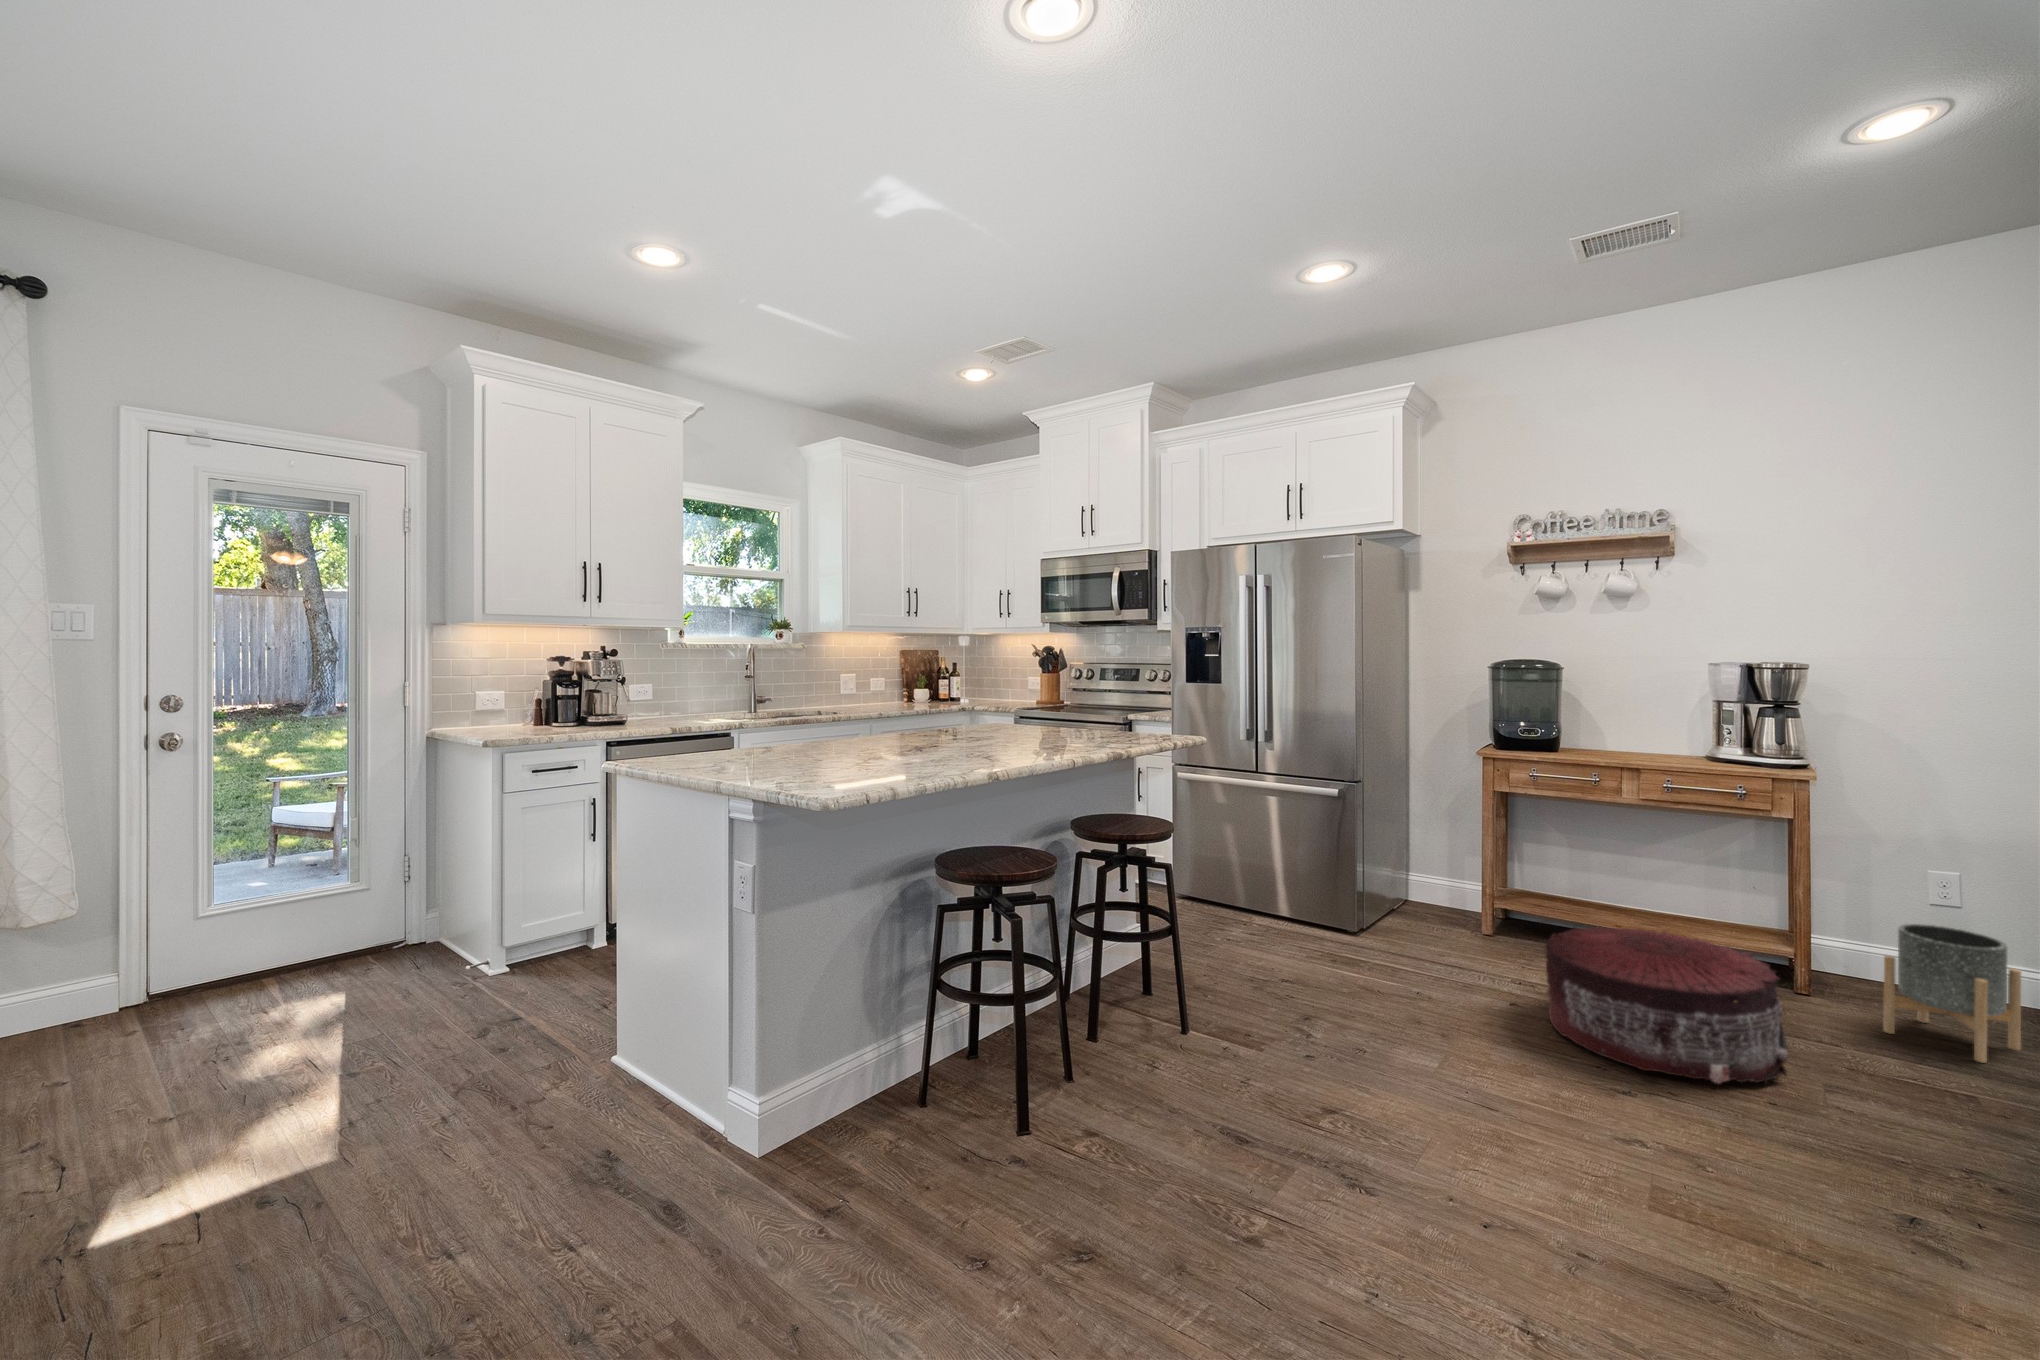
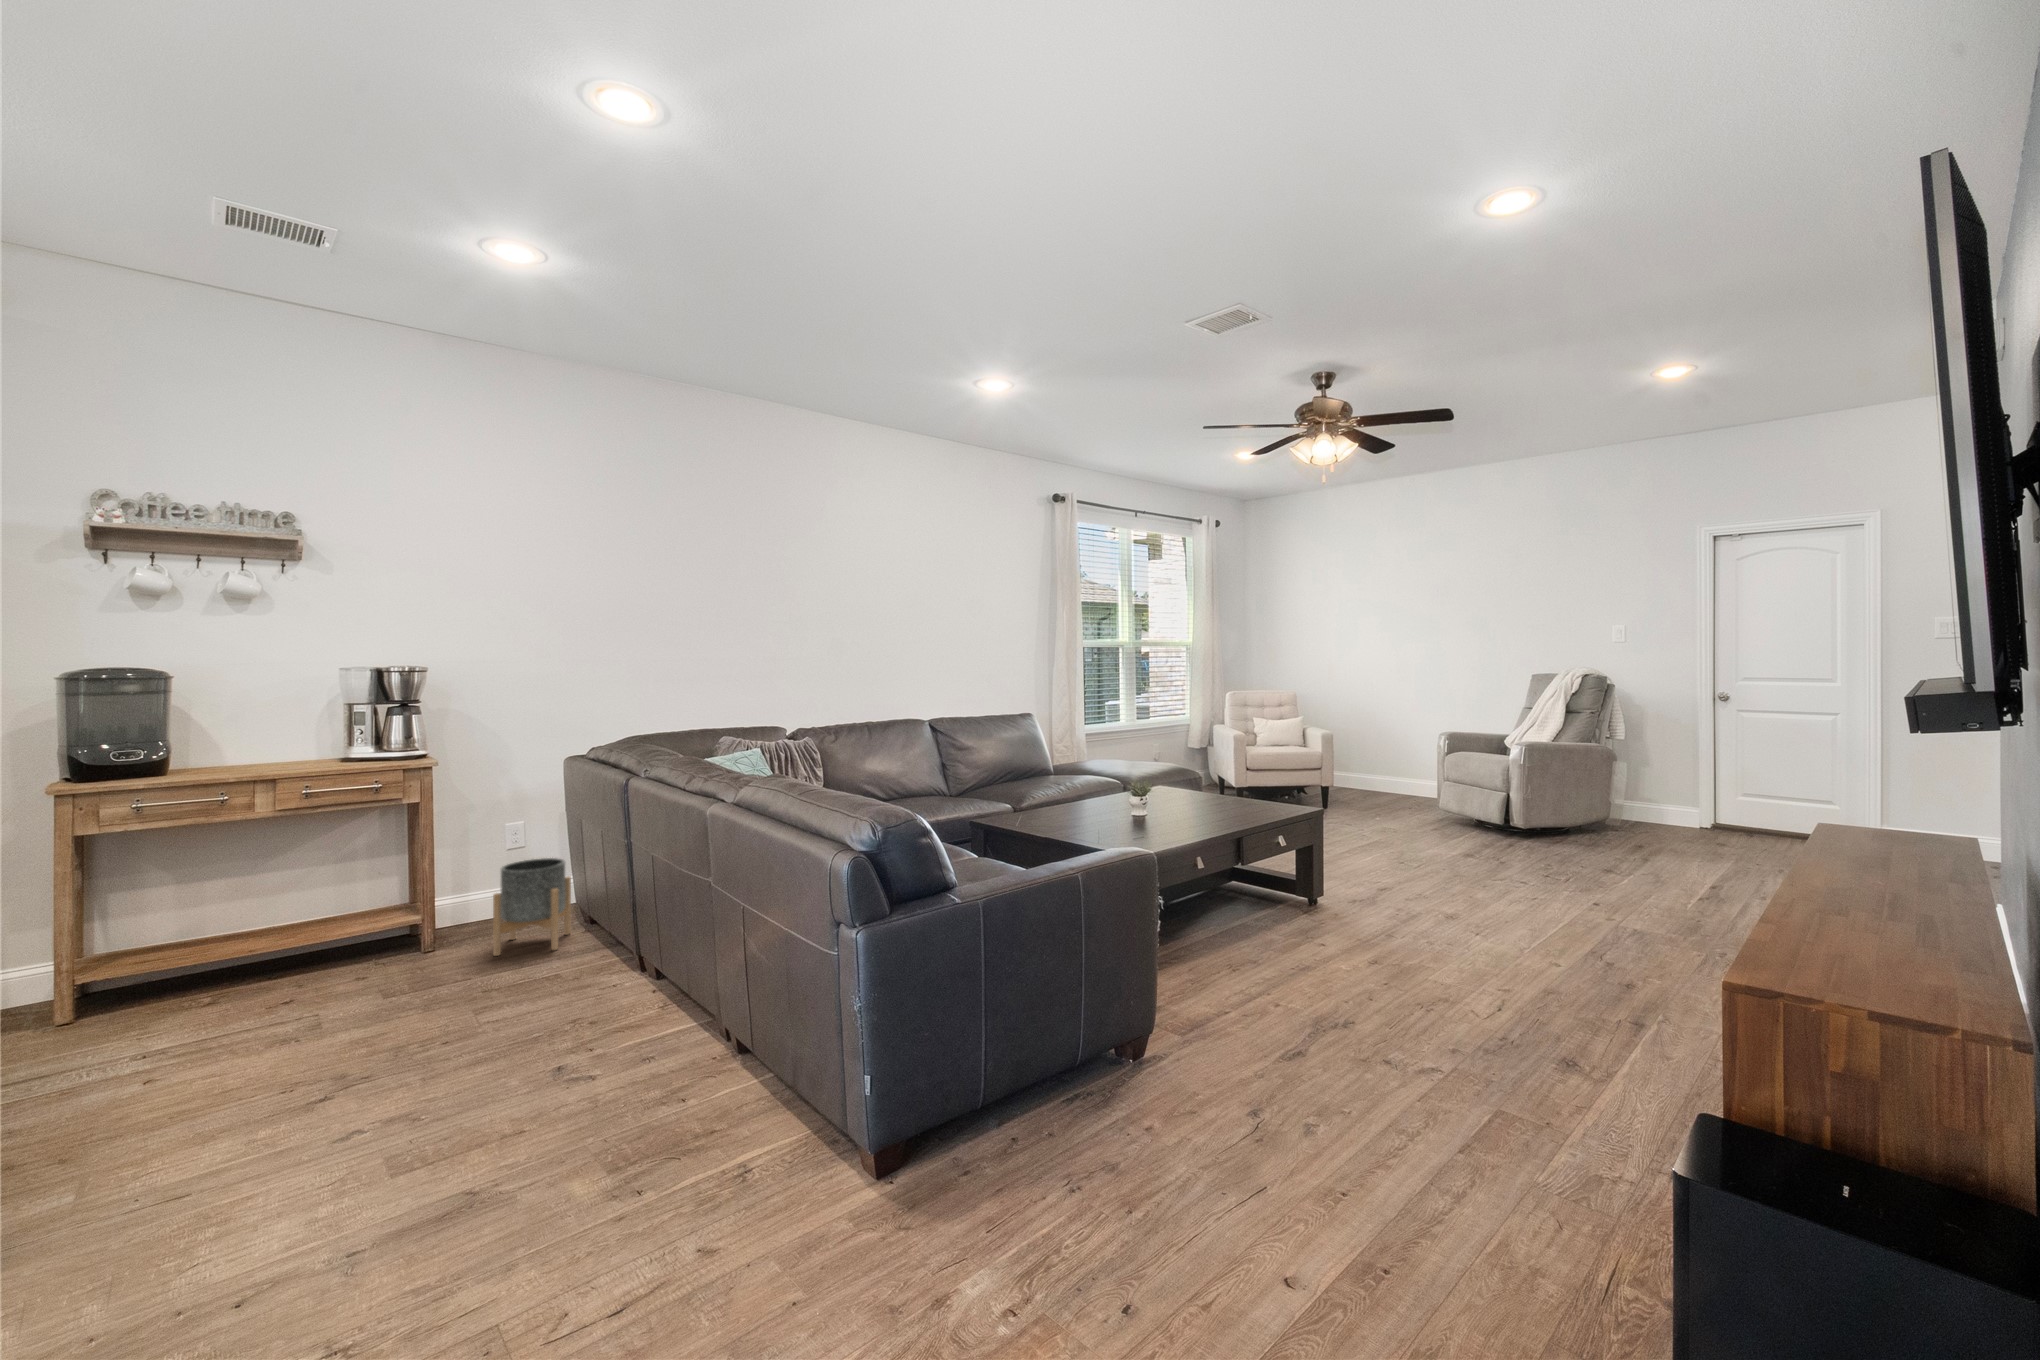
pouf: present [1546,927,1788,1084] -> none [192,923,449,1085]

